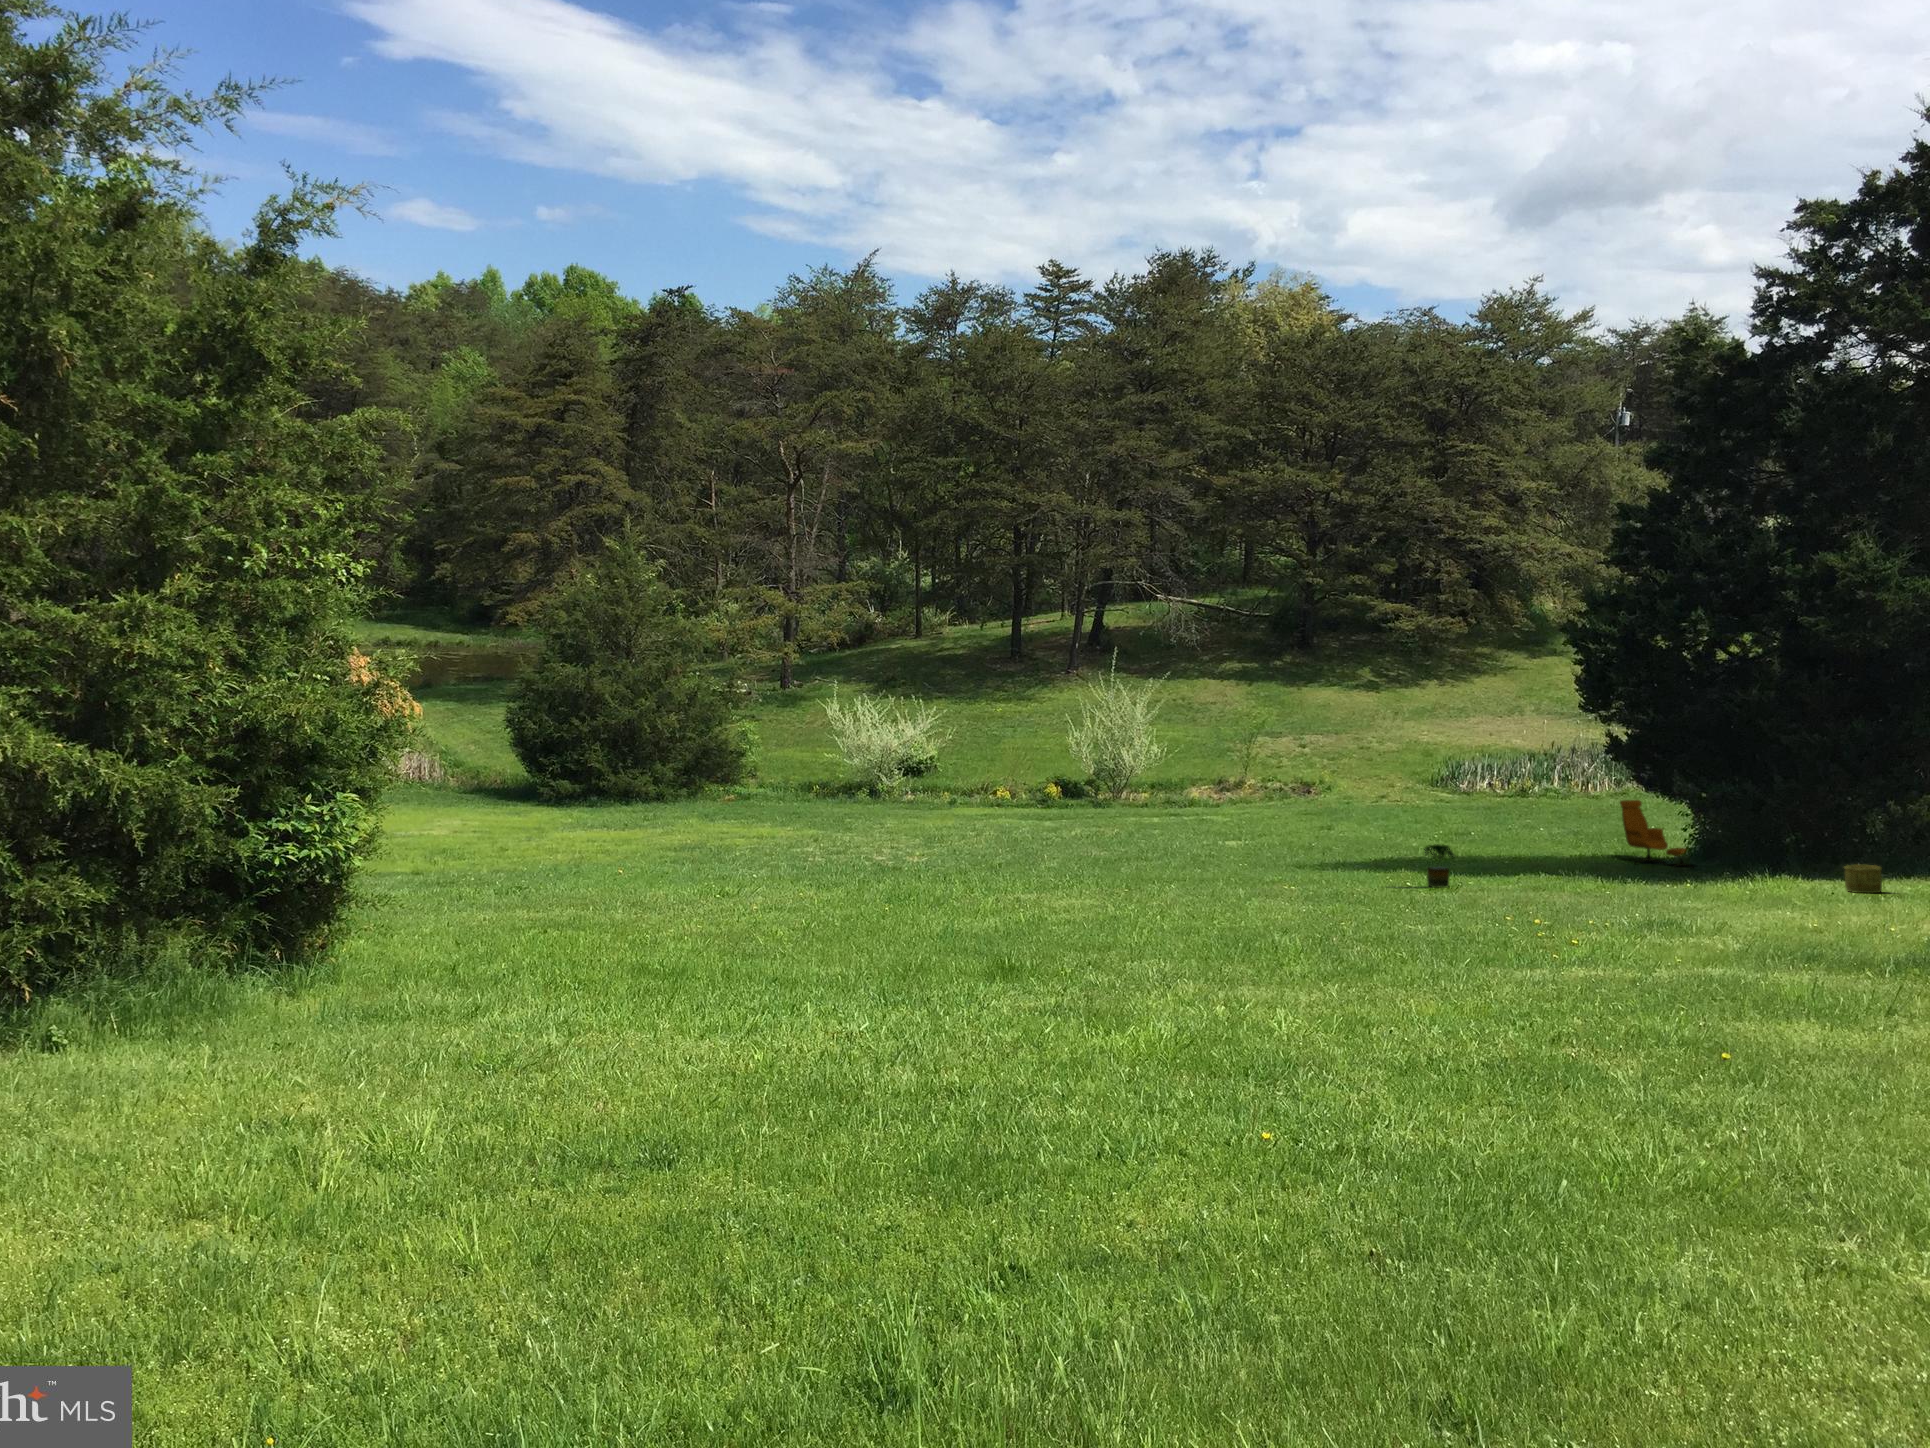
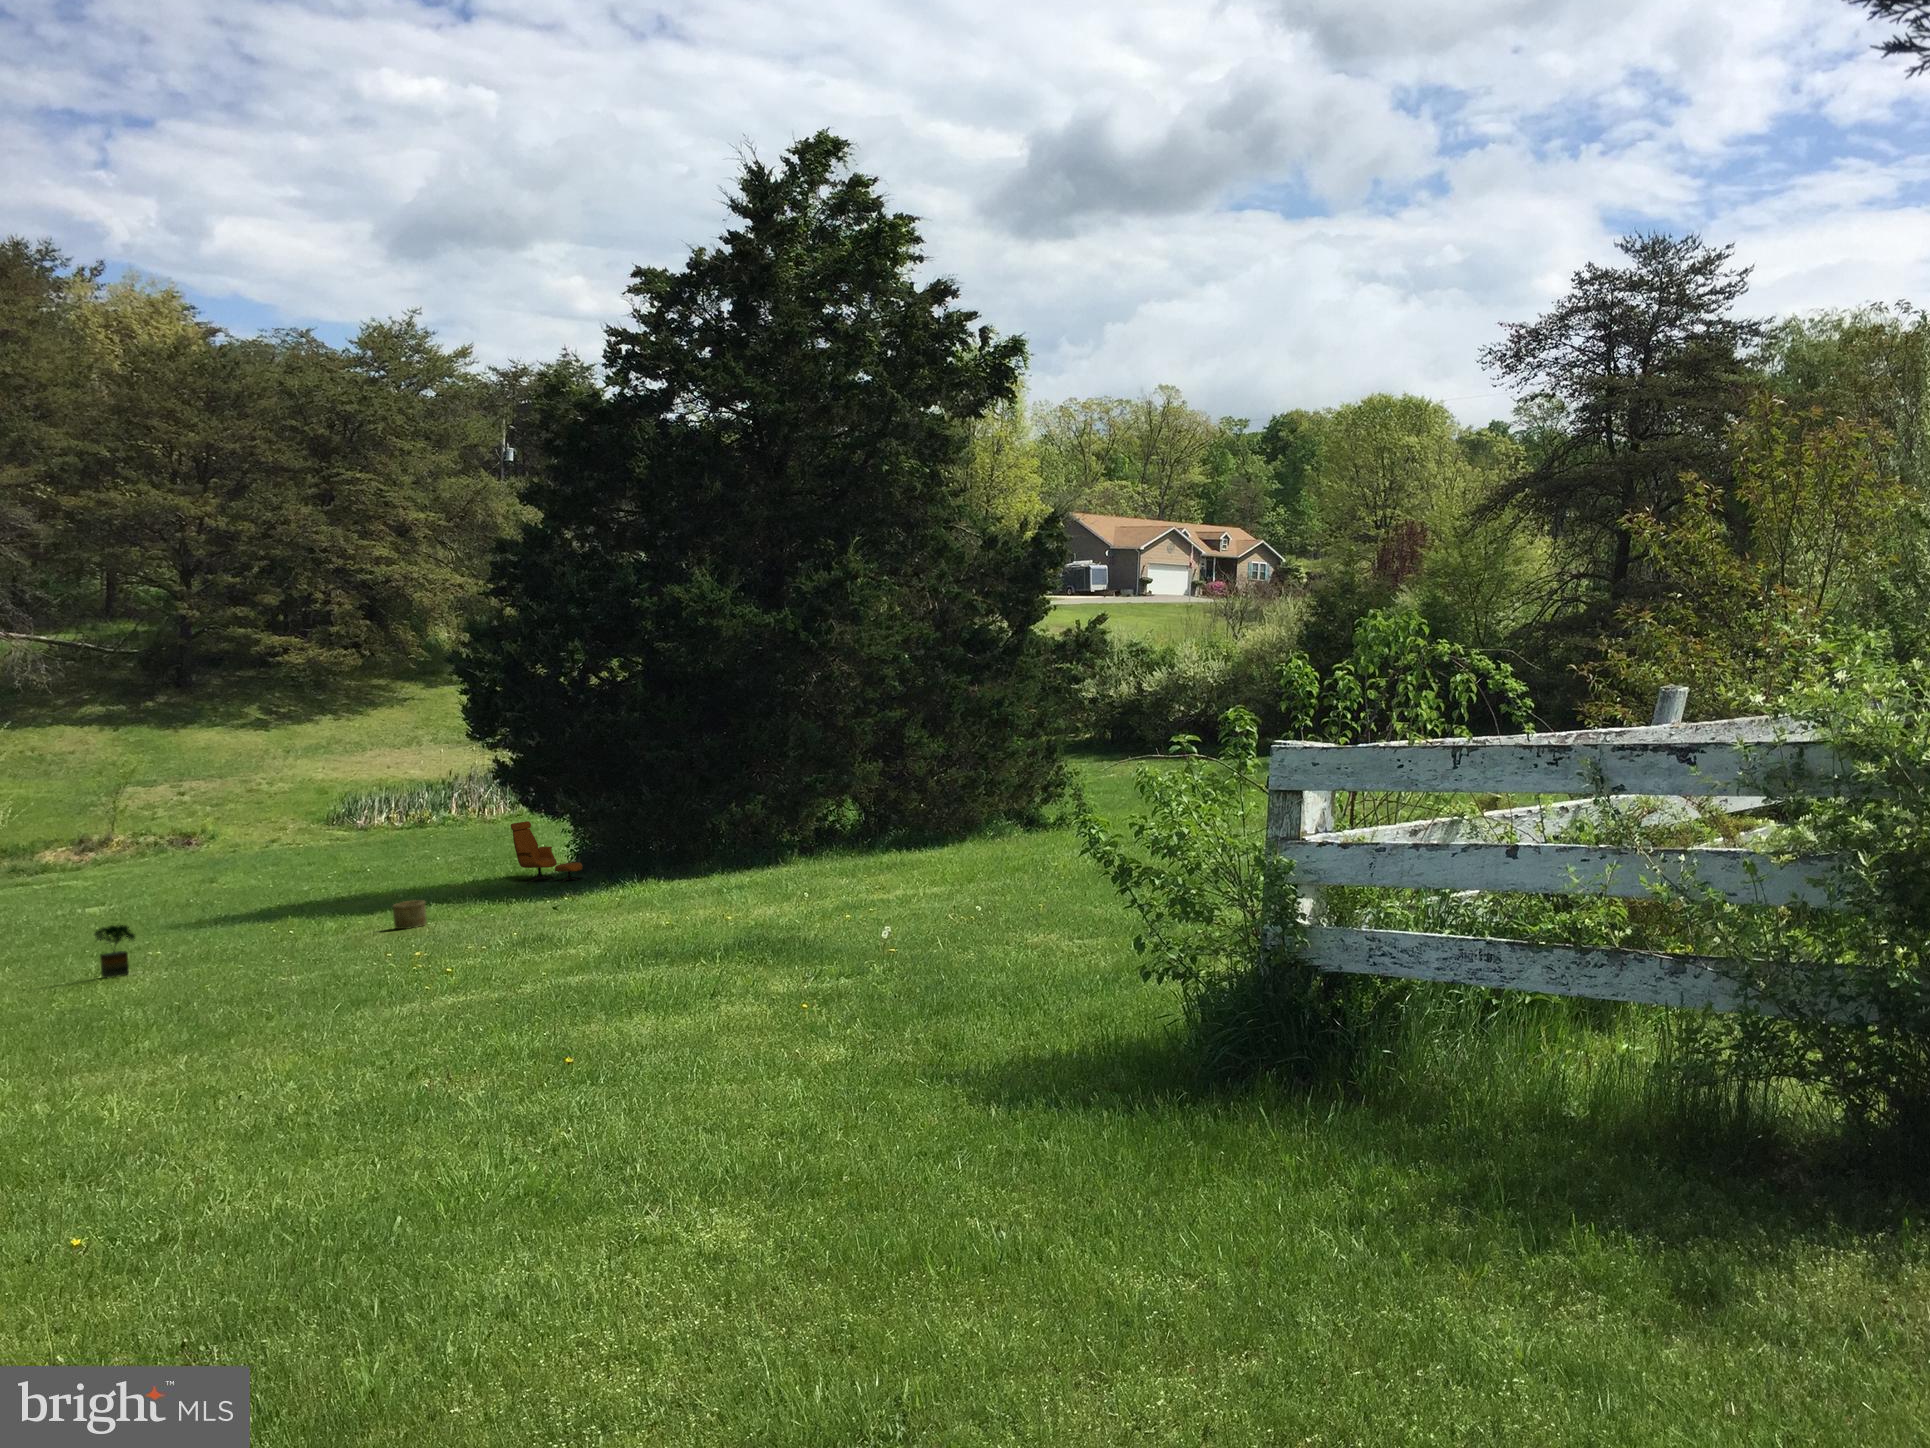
potted tree: present [1424,844,1455,888] -> present [94,925,135,978]
wooden bucket: present [1844,865,1882,893] -> present [393,900,427,929]

